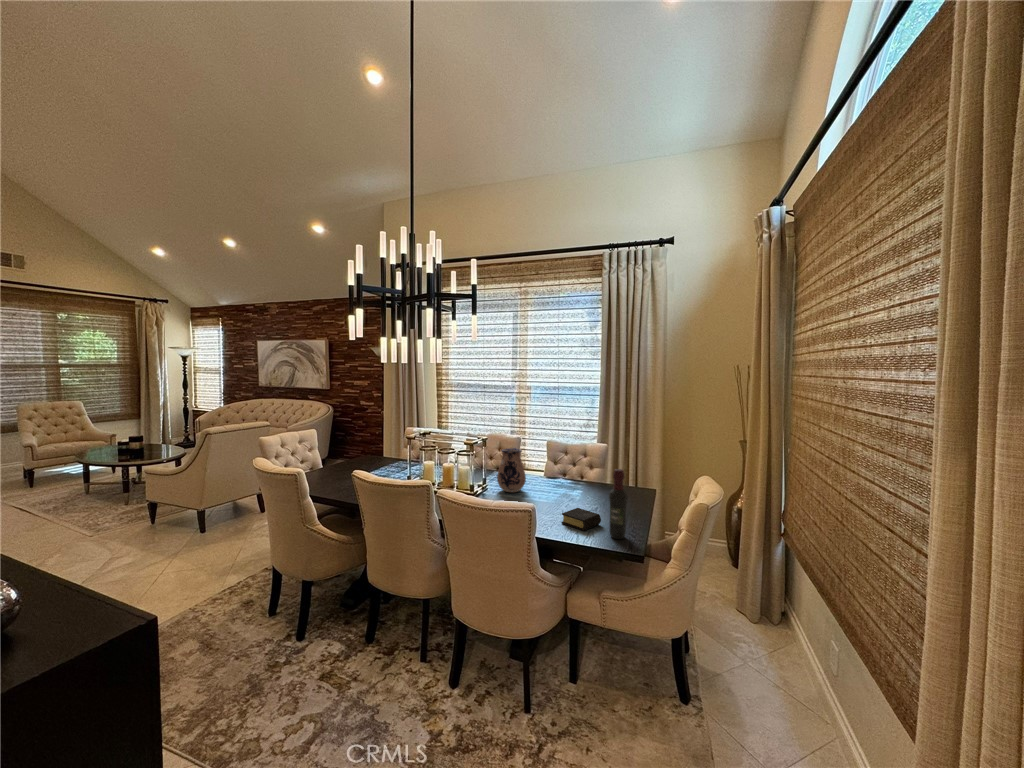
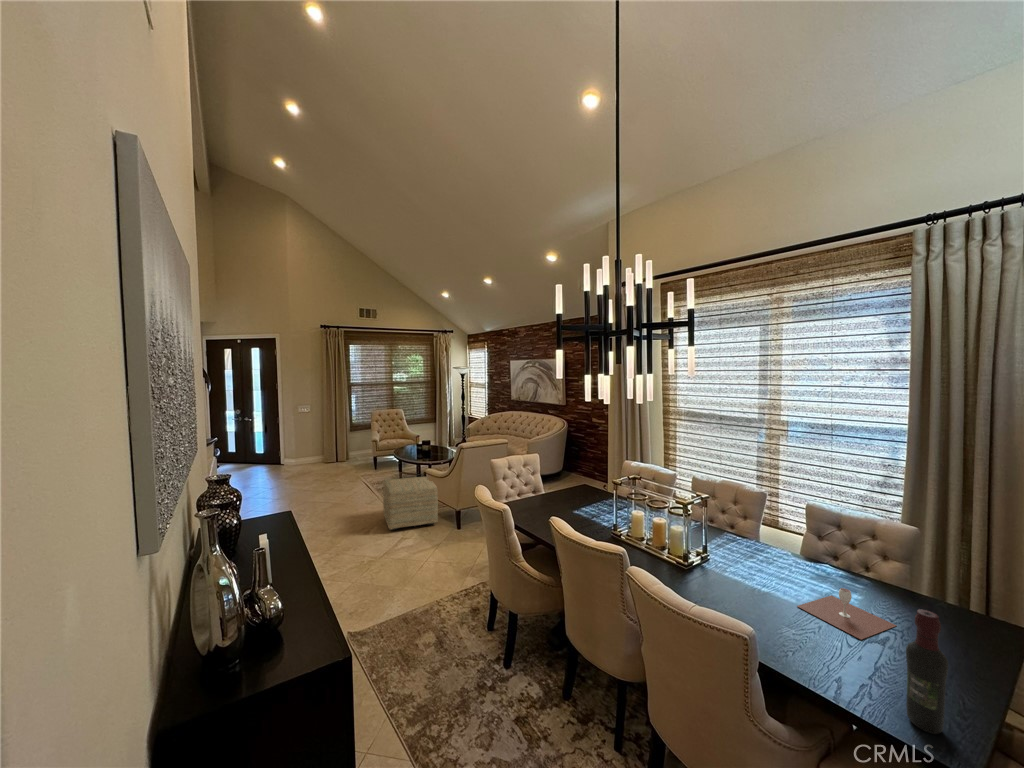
ceramic pitcher: present [497,448,526,492] -> none [721,515,764,576]
ottoman: none [65,479,167,554] -> present [383,477,438,530]
wine glass: none [548,482,600,509] -> present [797,588,896,640]
book: present [561,508,601,531] -> none [813,639,891,687]

